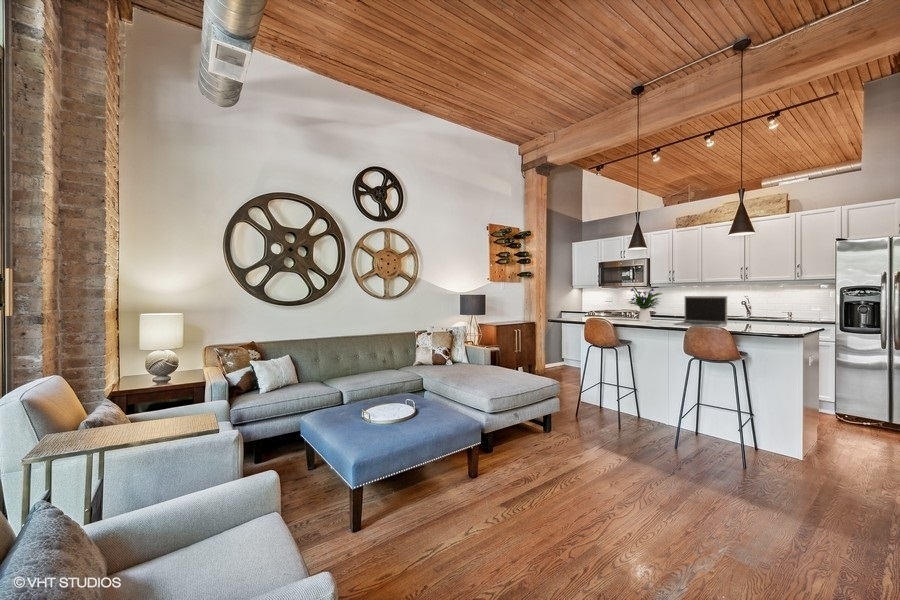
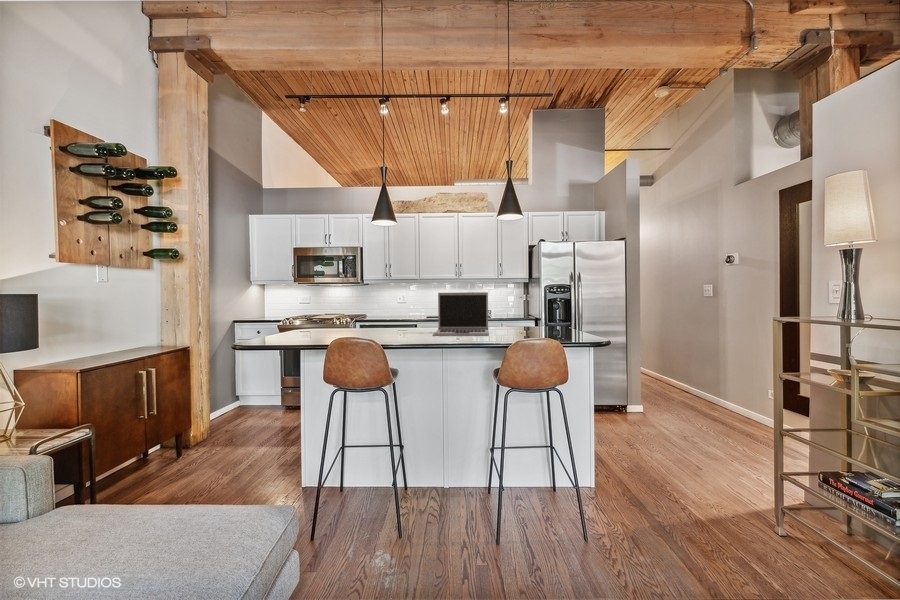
flower arrangement: present [629,286,662,321] -> none [353,277,404,332]

